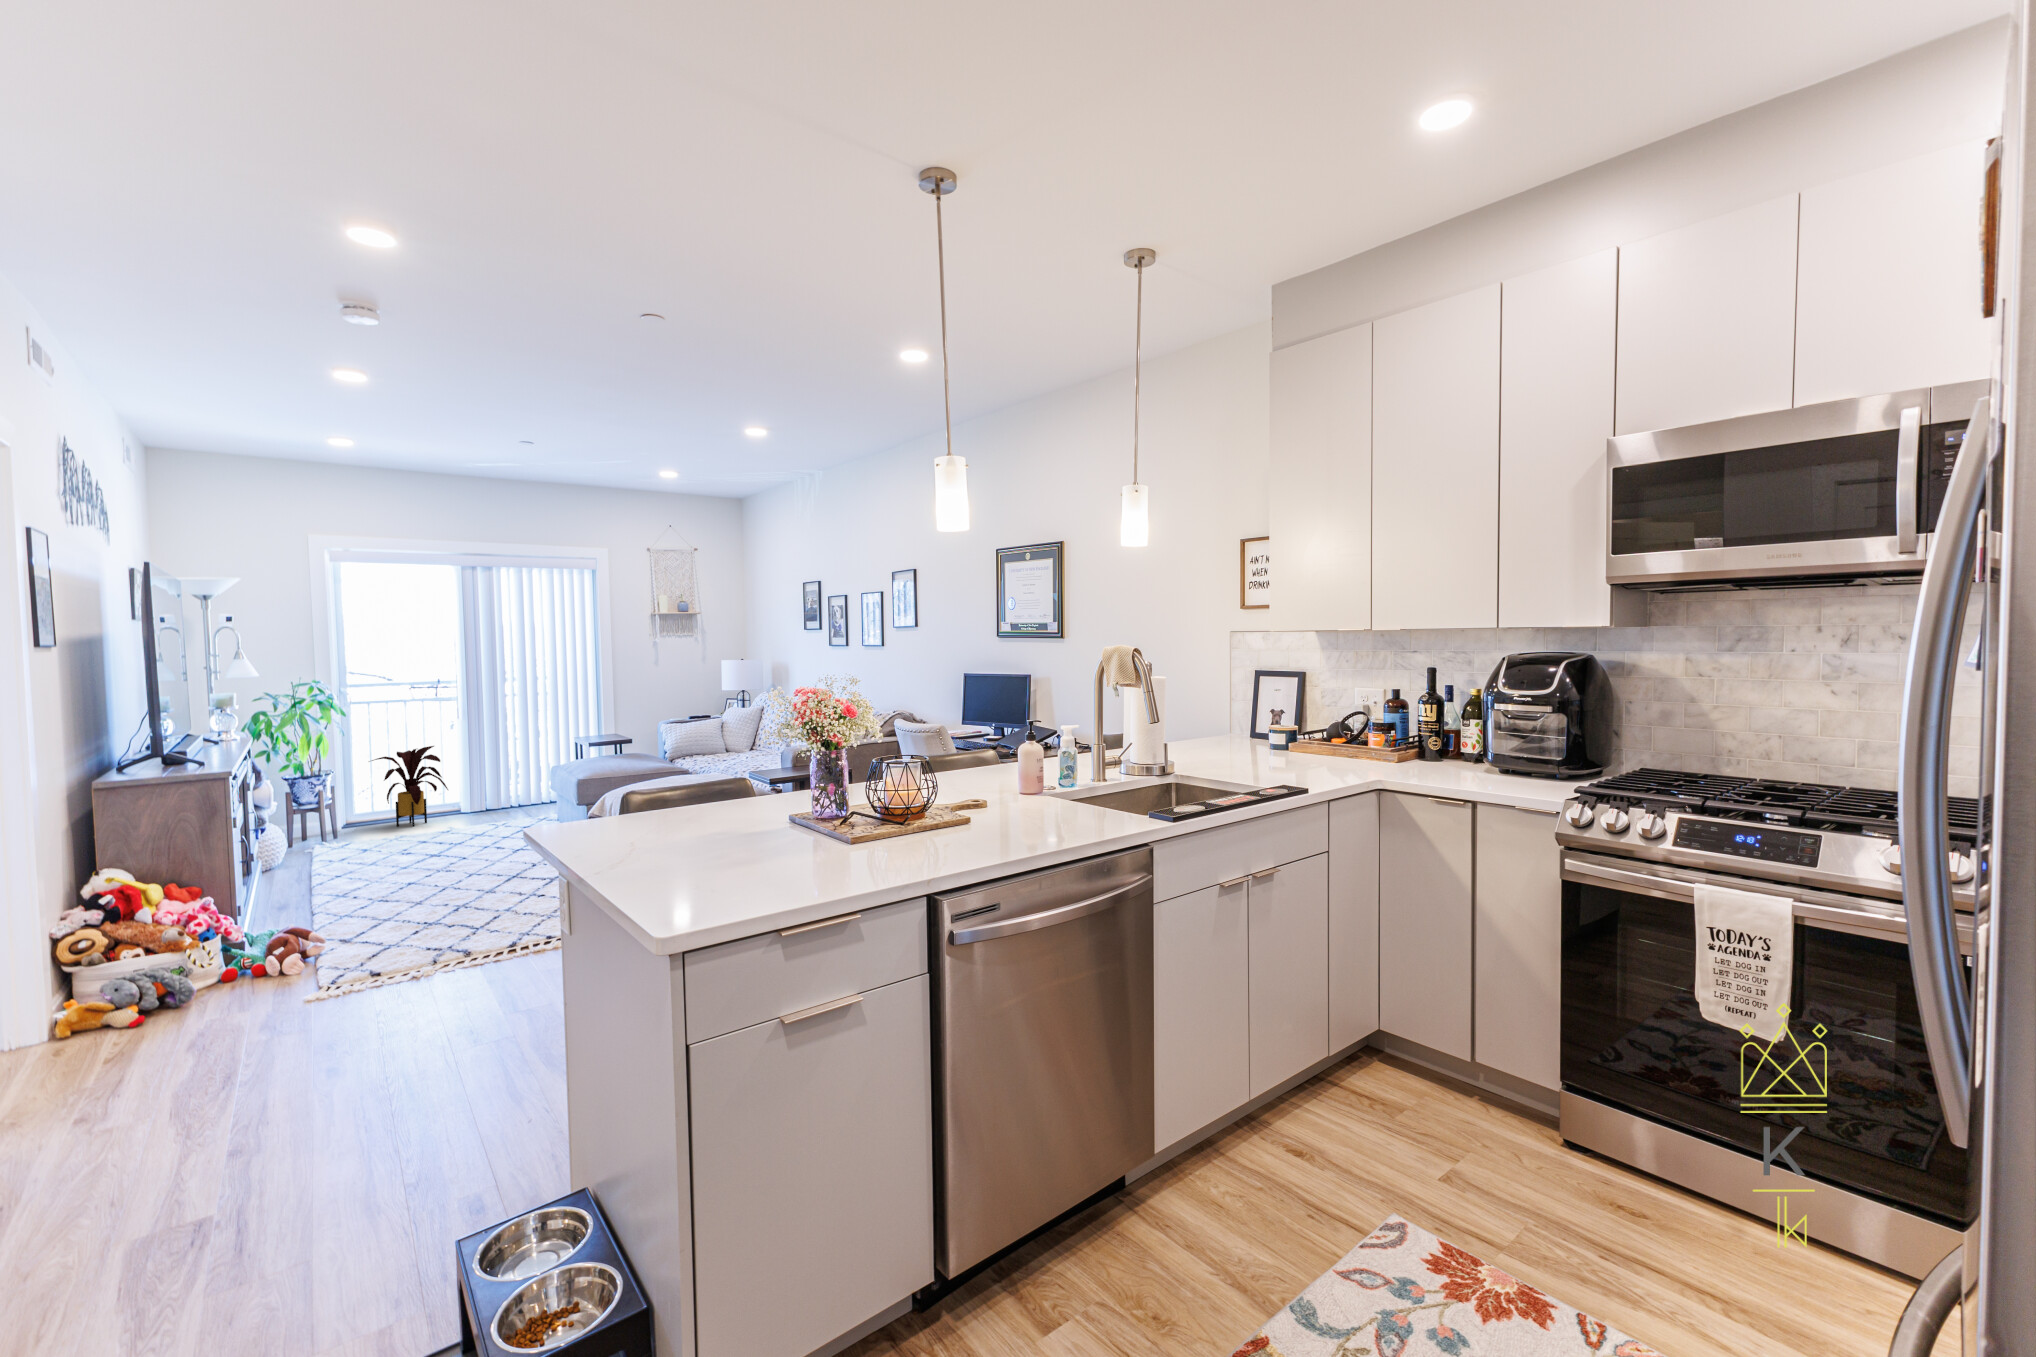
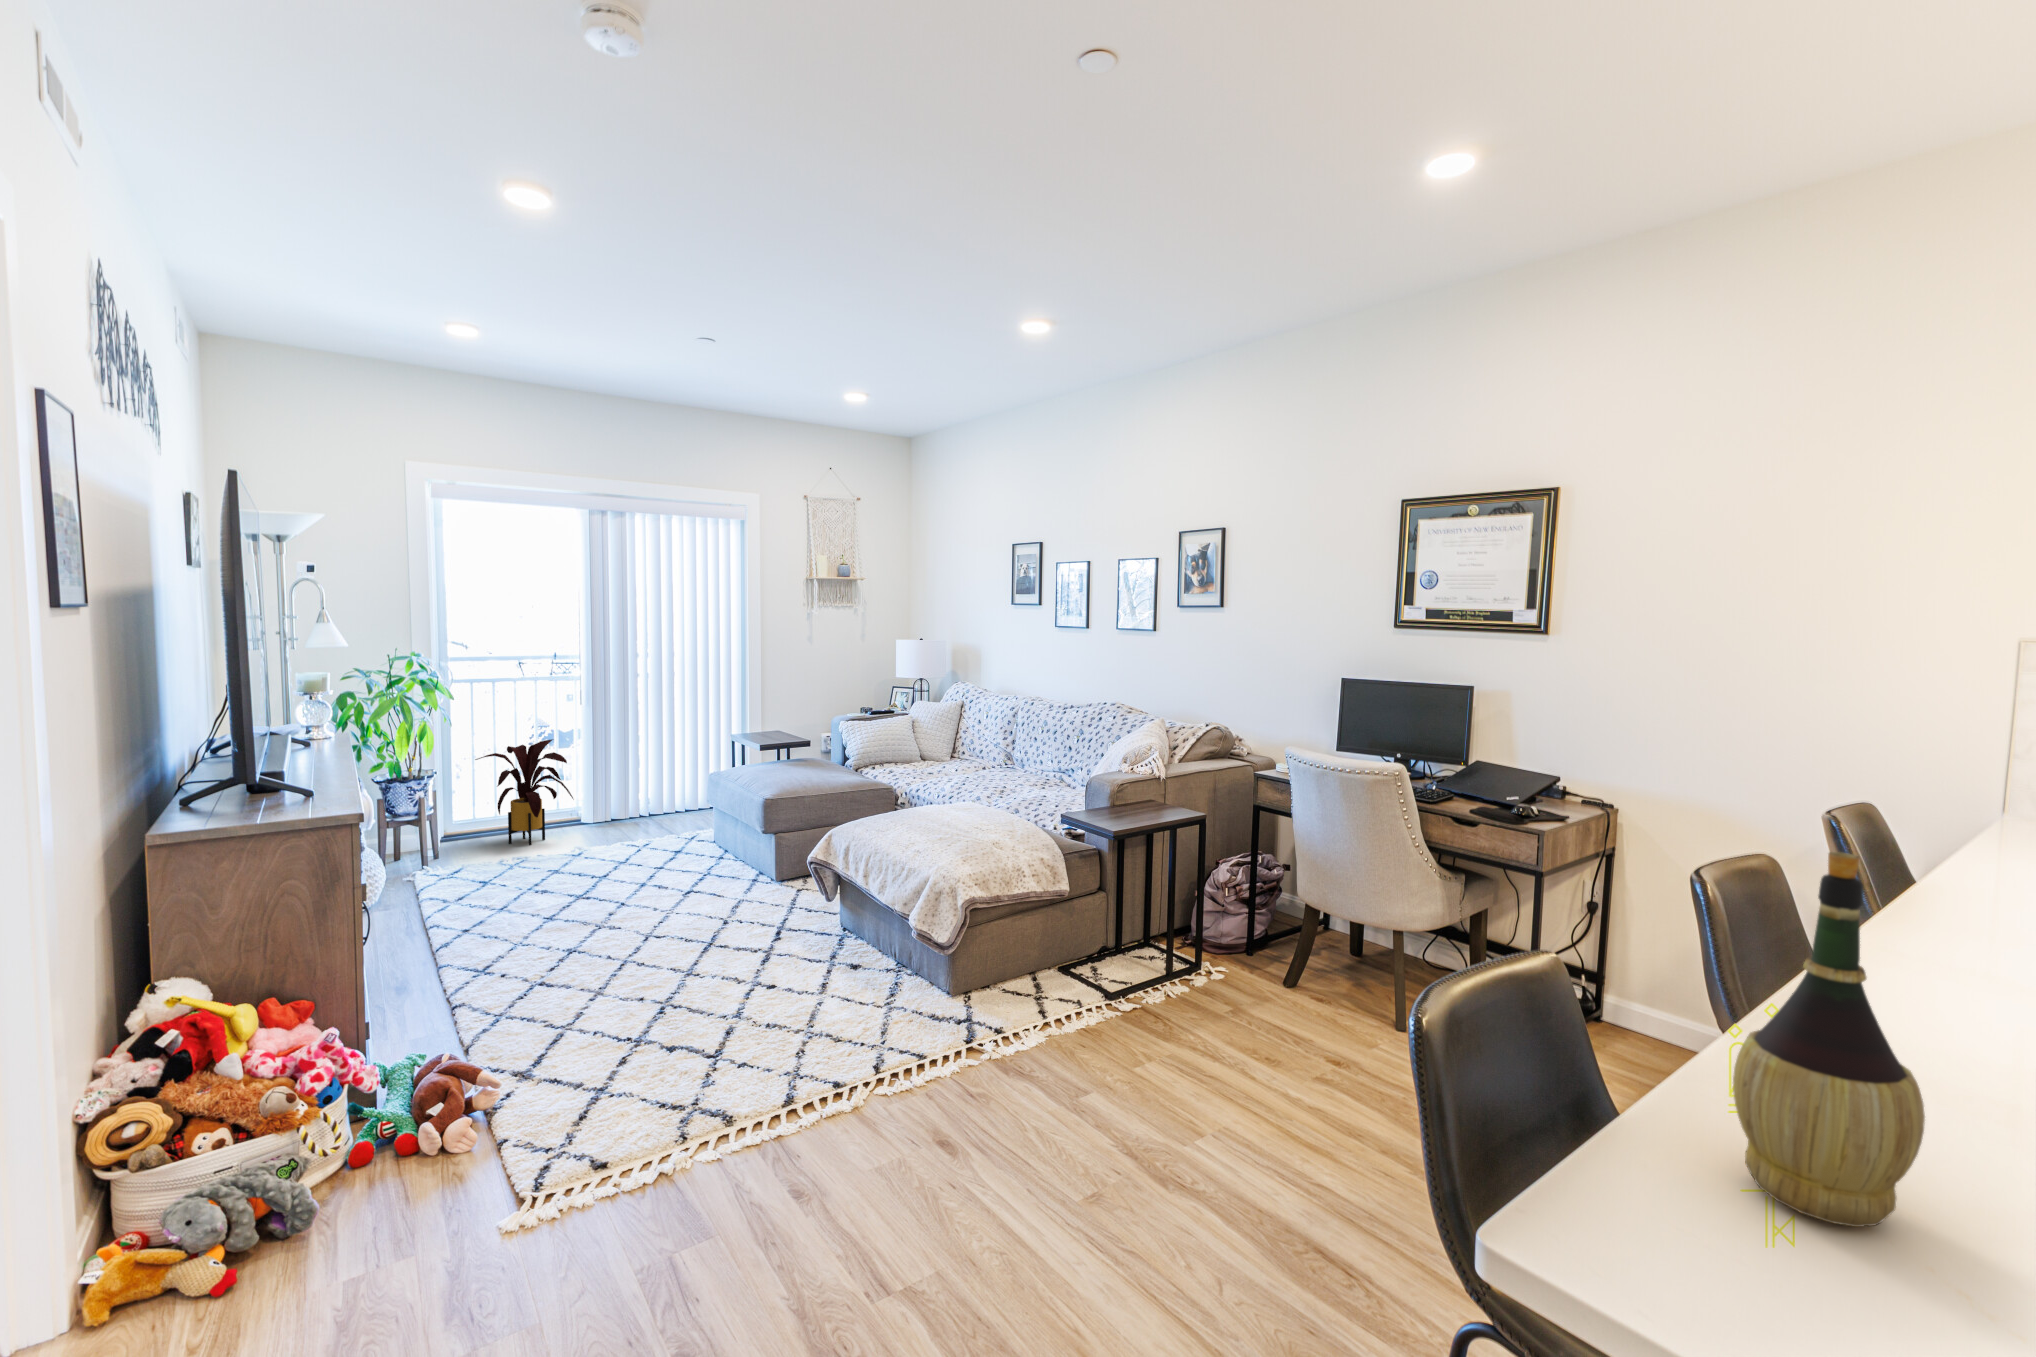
wine bottle: none [632,702,683,821] -> present [1733,852,1925,1227]

